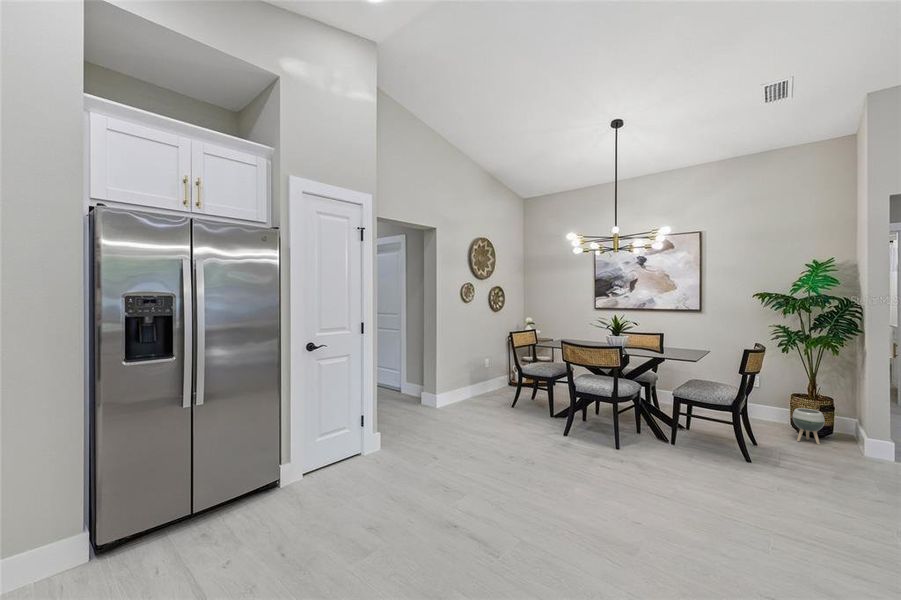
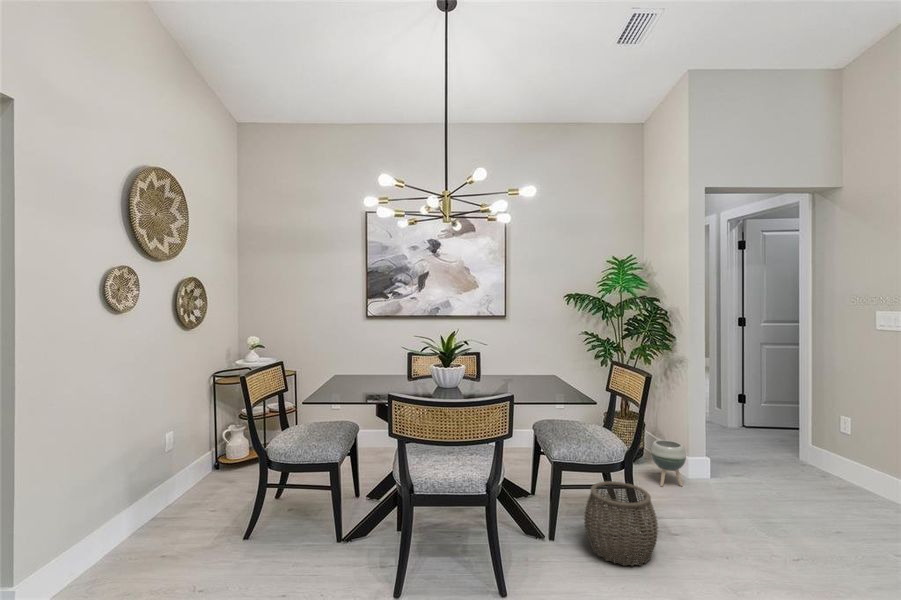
woven basket: none [683,410,732,455] -> present [584,481,658,566]

